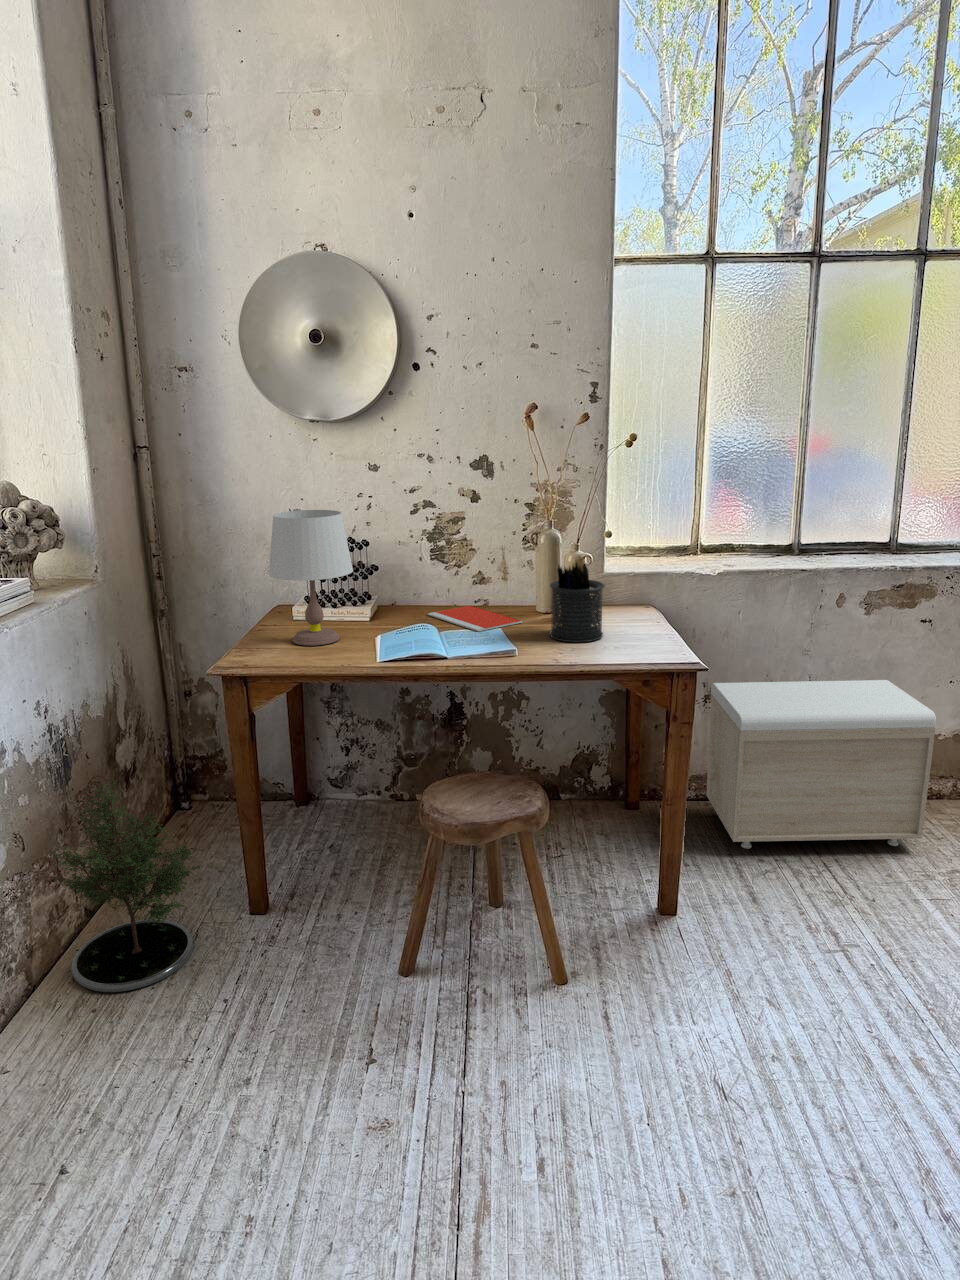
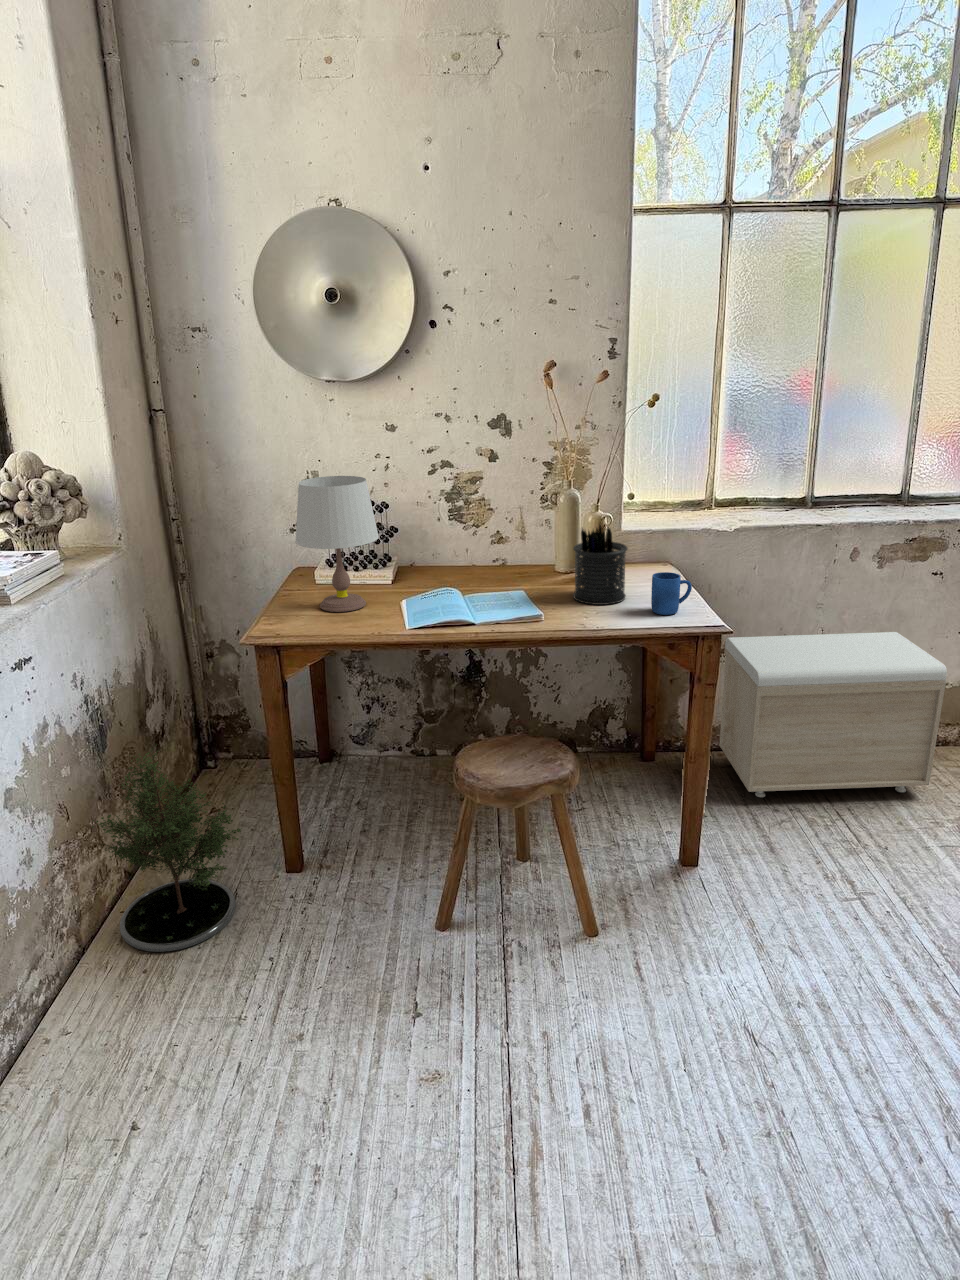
notebook: present [428,606,522,631] -> none [449,566,544,594]
mug: none [627,610,668,652] -> present [651,572,692,615]

